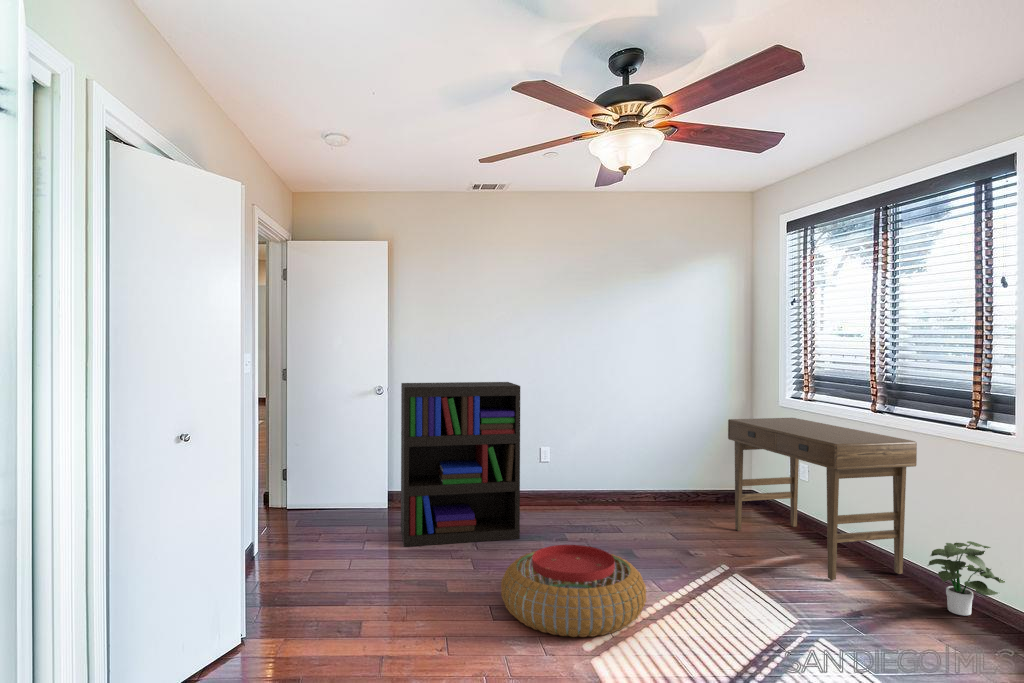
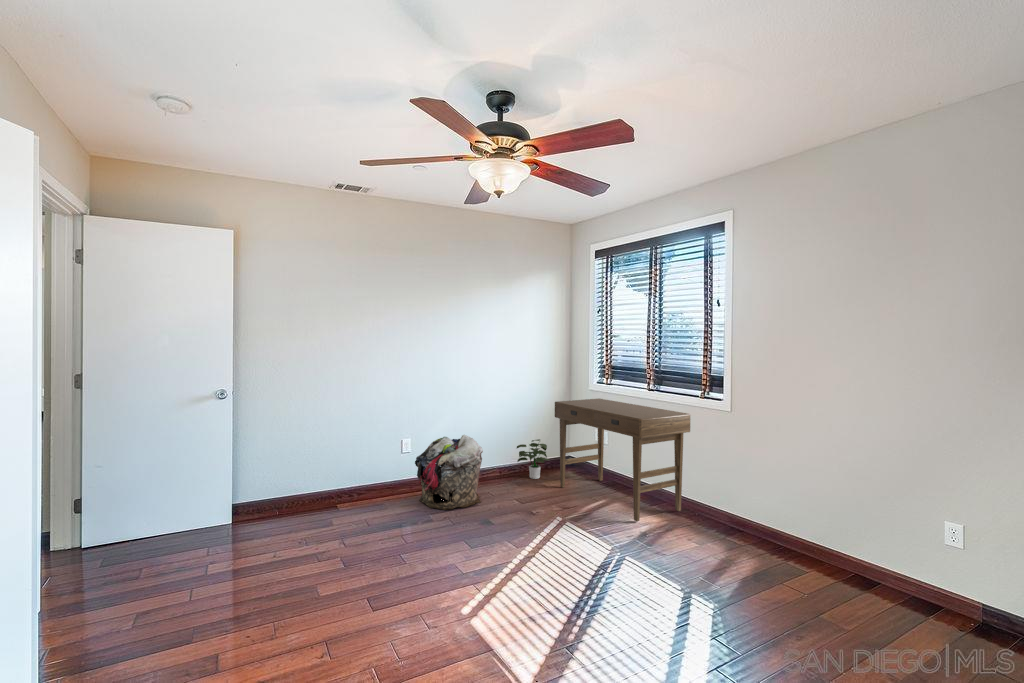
bookshelf: present [401,382,520,546] -> none [276,377,390,531]
laundry basket: none [550,455,632,542] -> present [415,435,483,510]
potted plant: present [928,541,1005,616] -> present [517,439,550,479]
pouf: present [501,545,646,637] -> none [382,517,509,602]

